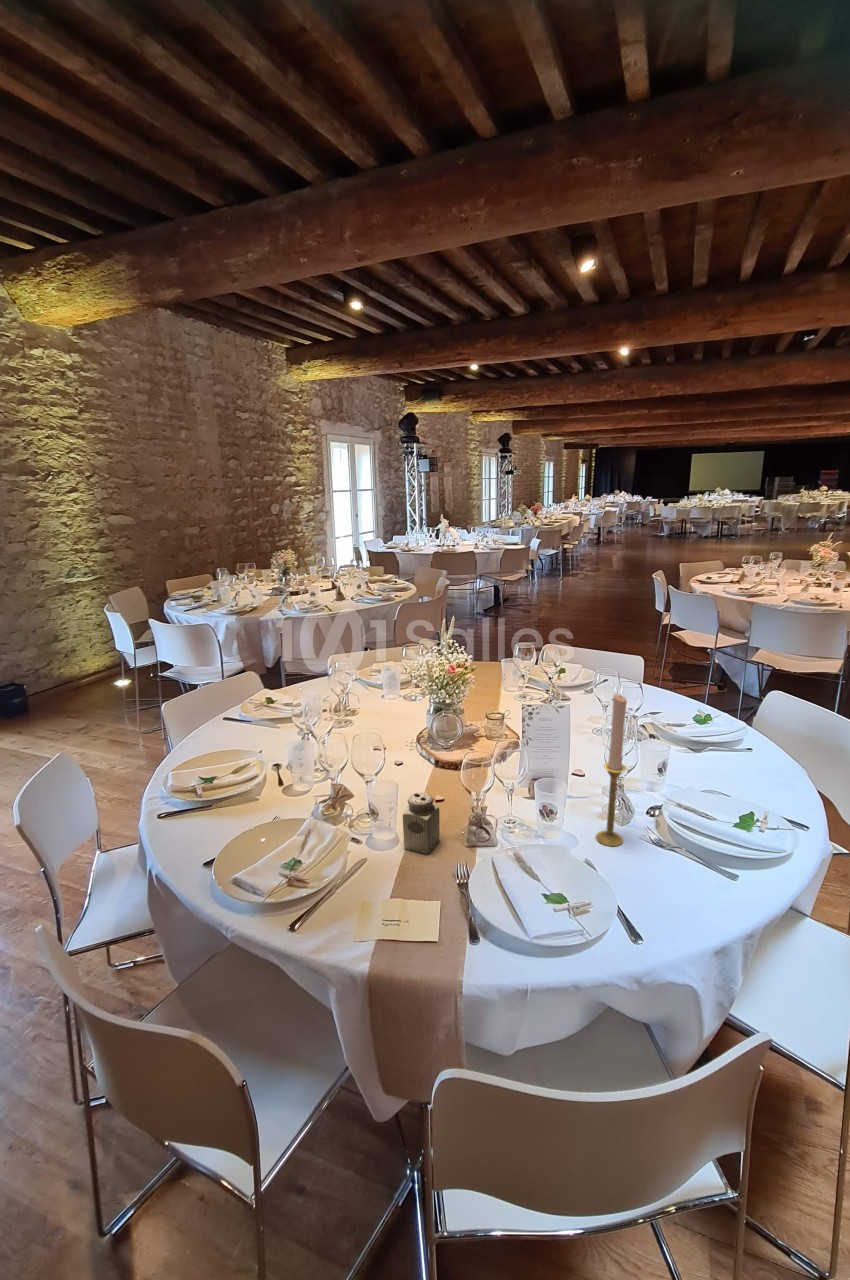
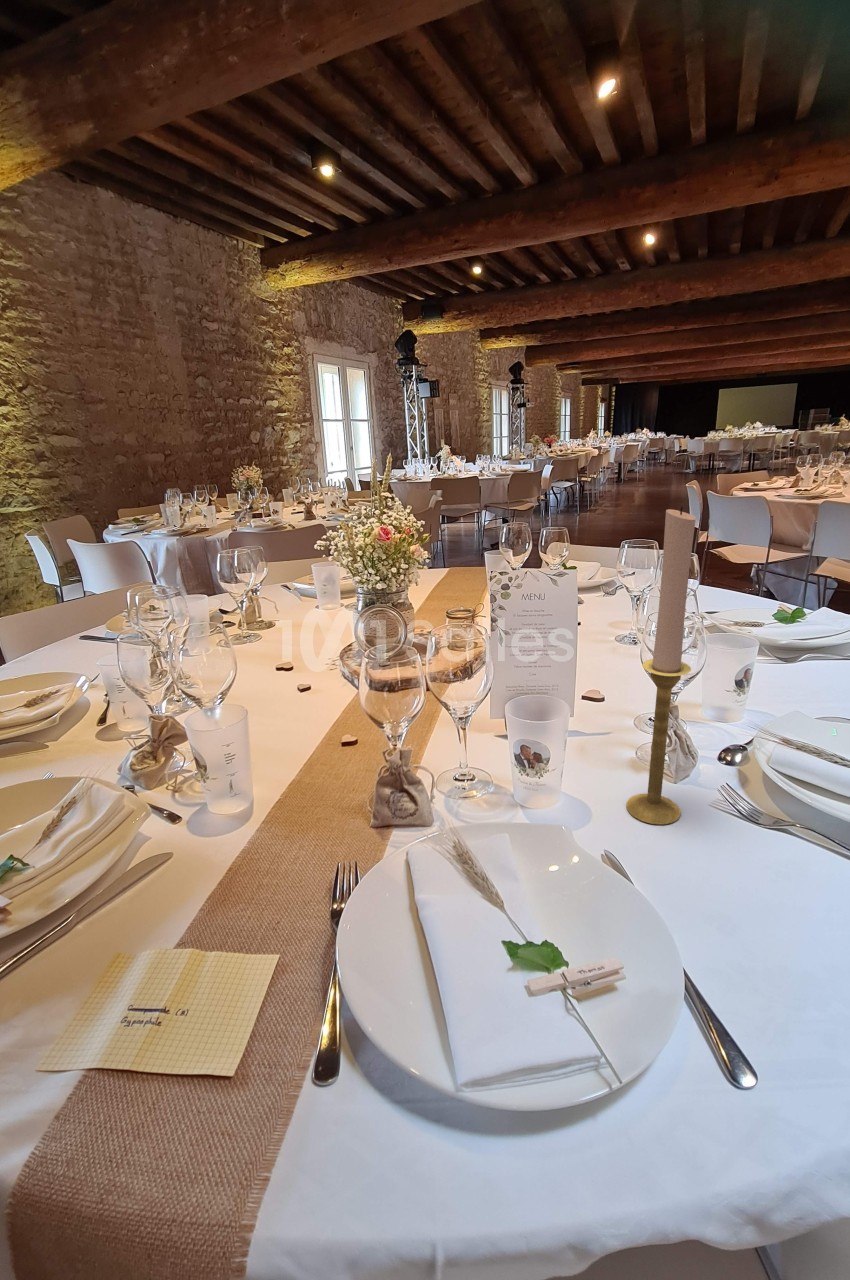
salt shaker: present [403,792,440,855] -> none [244,726,327,845]

